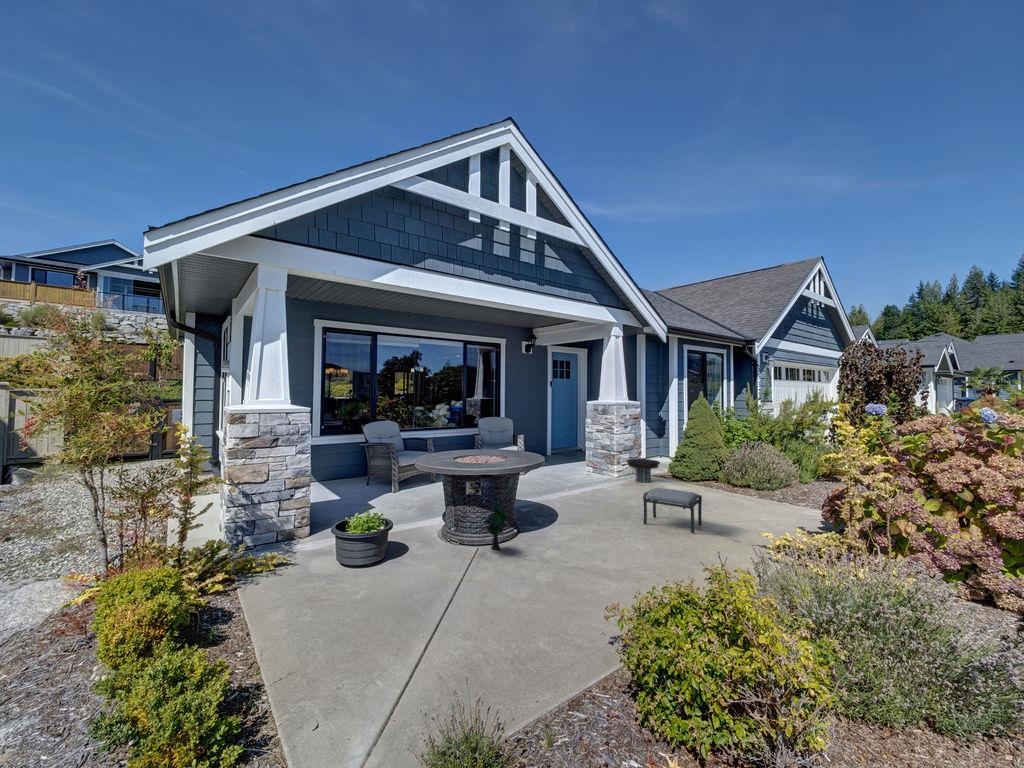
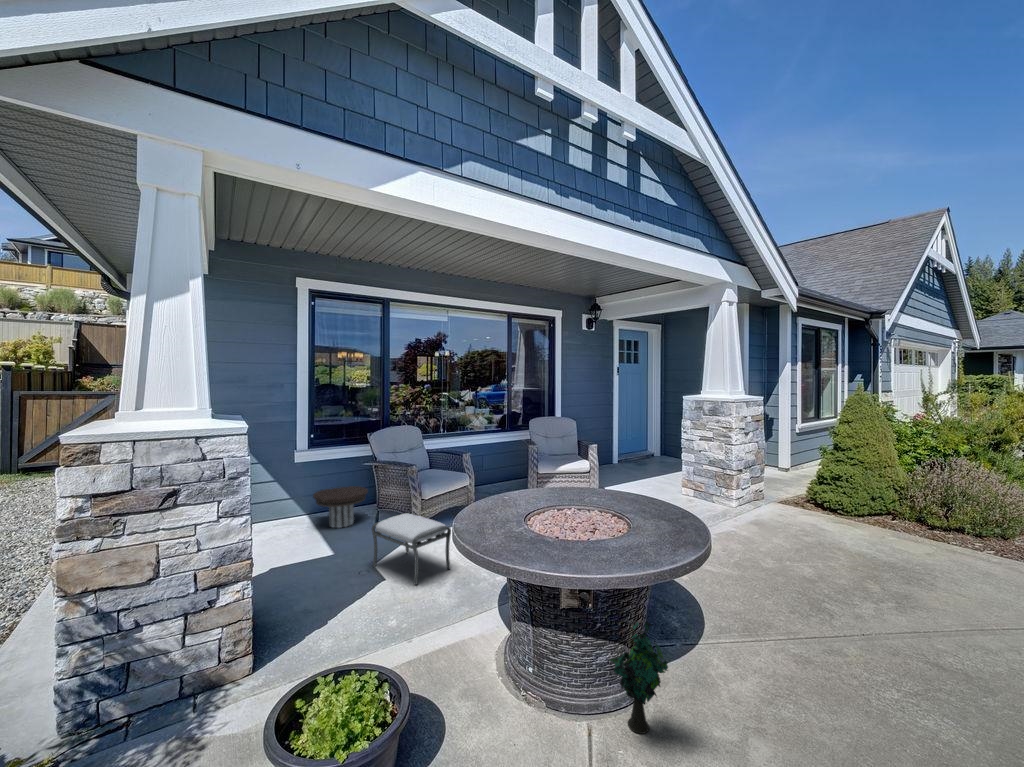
side table: present [627,459,660,483] -> present [313,486,368,528]
ottoman: present [643,488,702,533] -> present [372,513,451,585]

